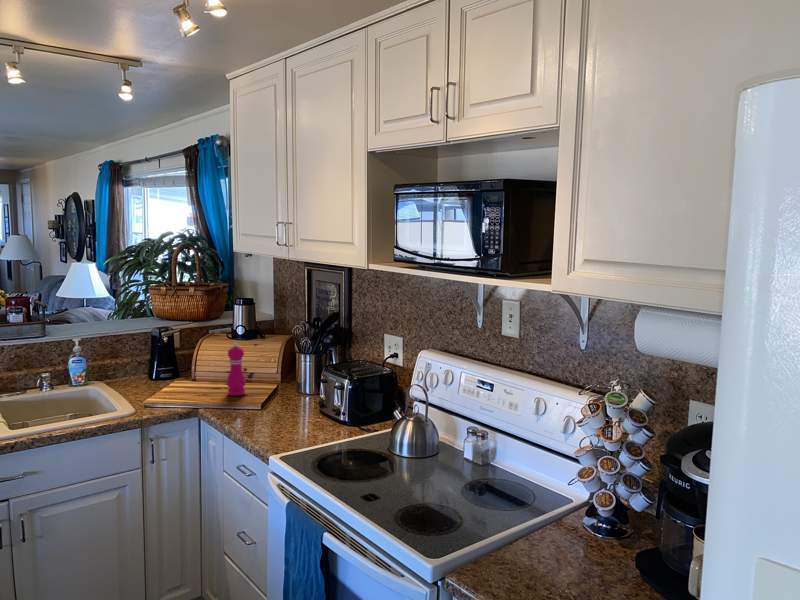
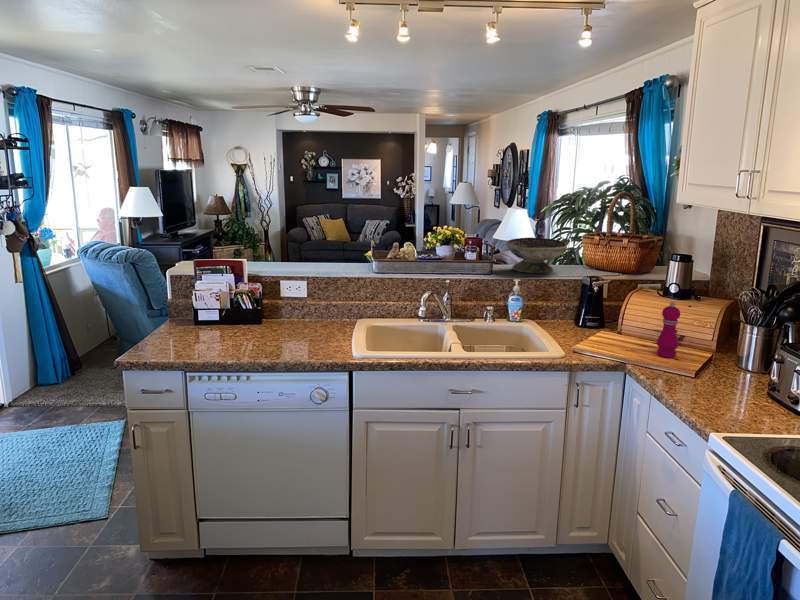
decorative bowl: none [61,293,133,331] -> present [506,238,567,273]

